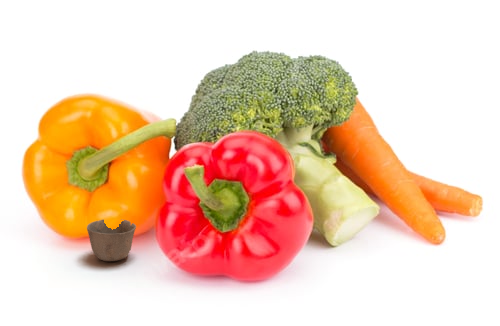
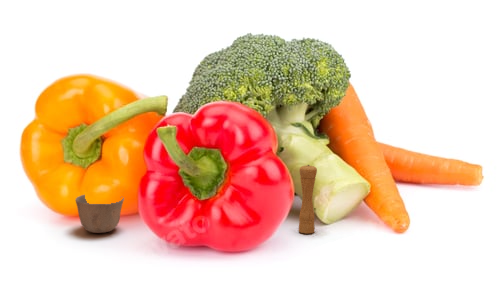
pepper mill: none [310,190,330,258] -> present [299,165,317,233]

